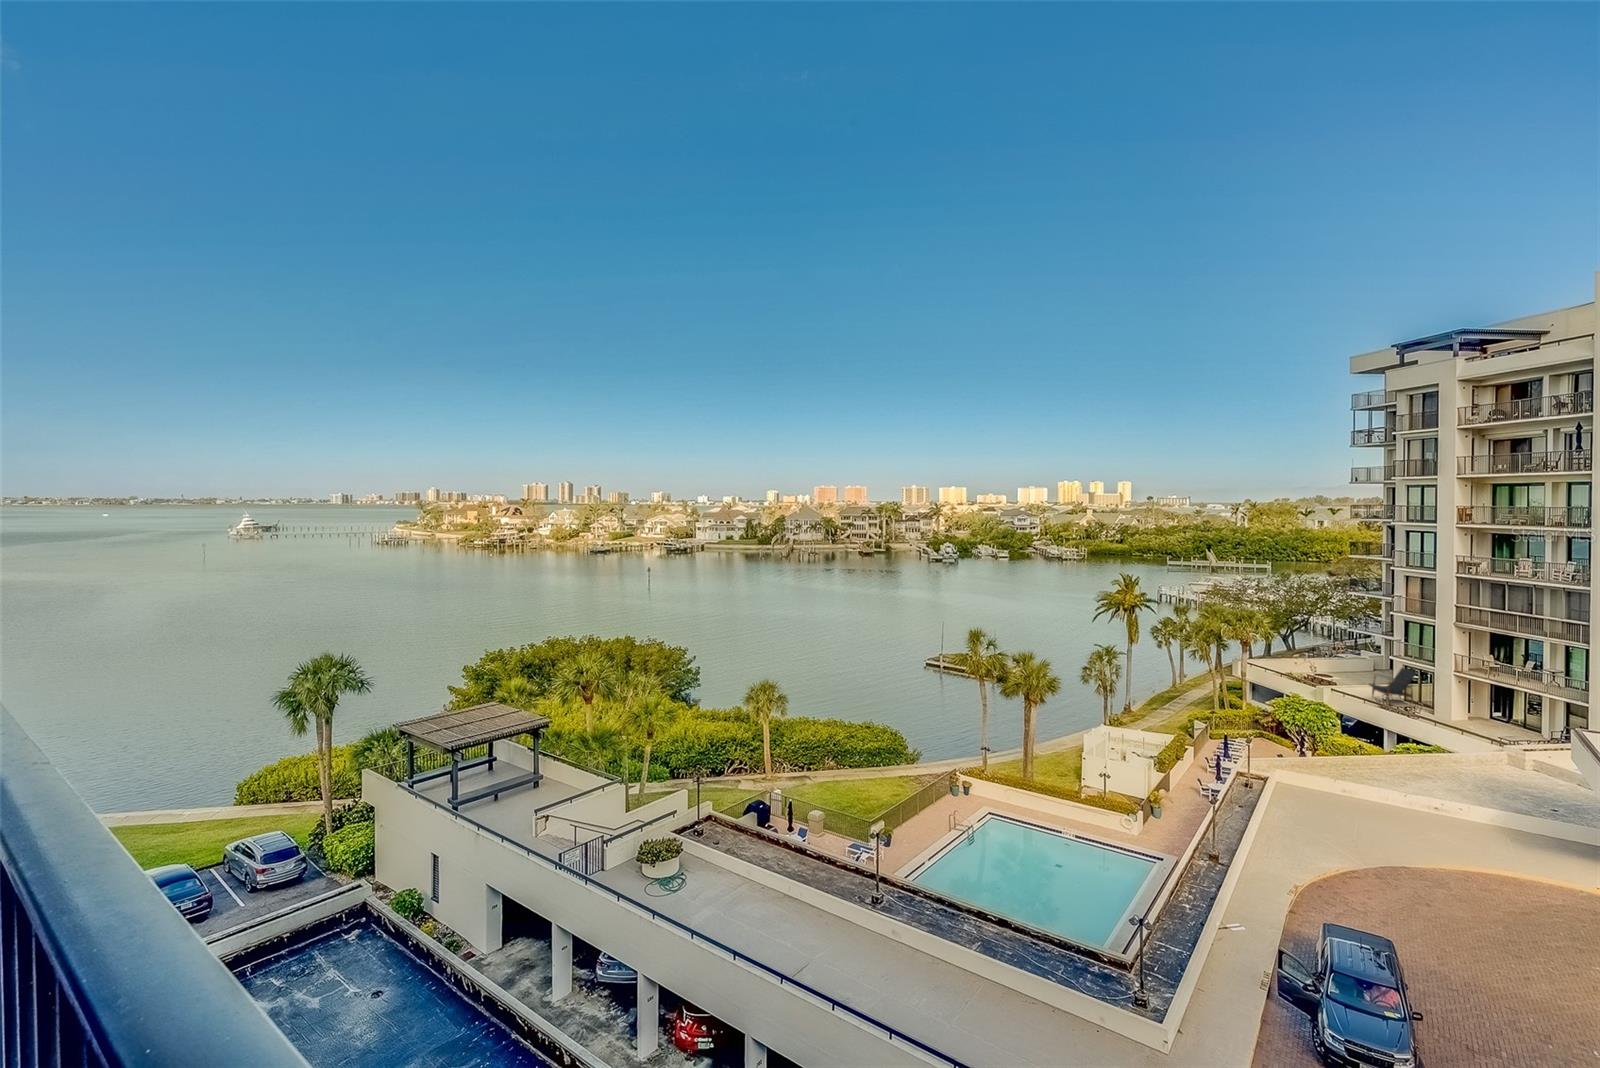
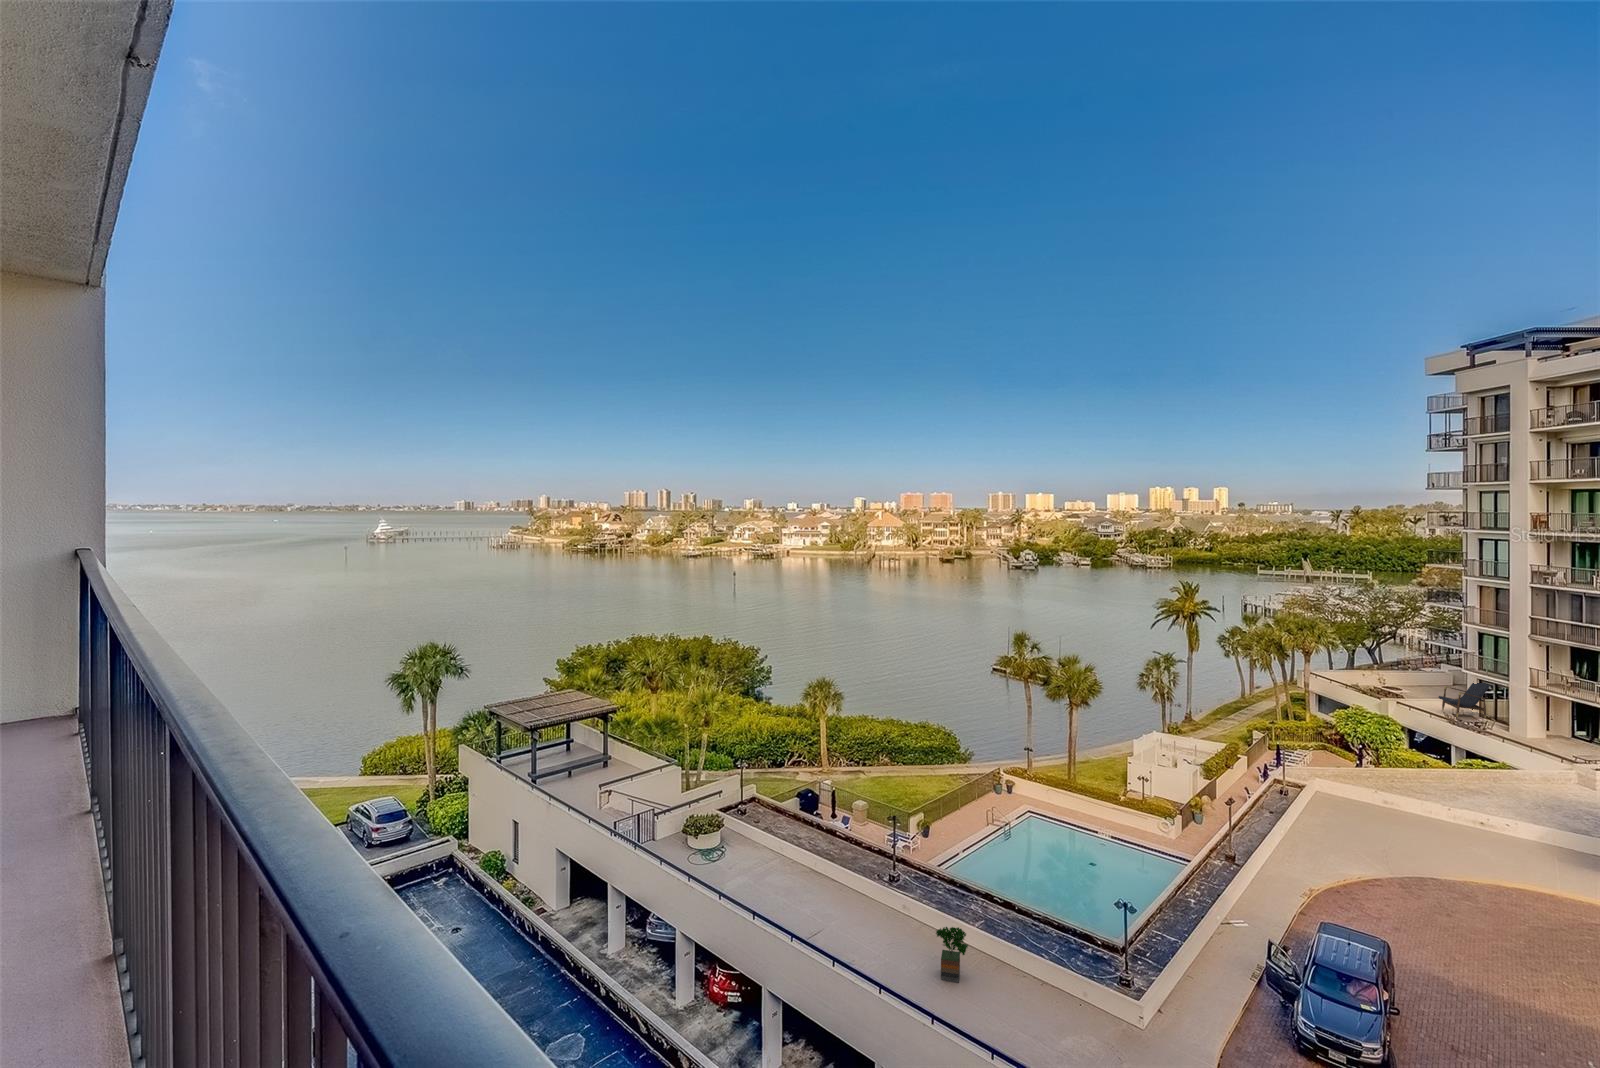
potted tree: none [944,955,981,1018] -> present [936,927,968,983]

